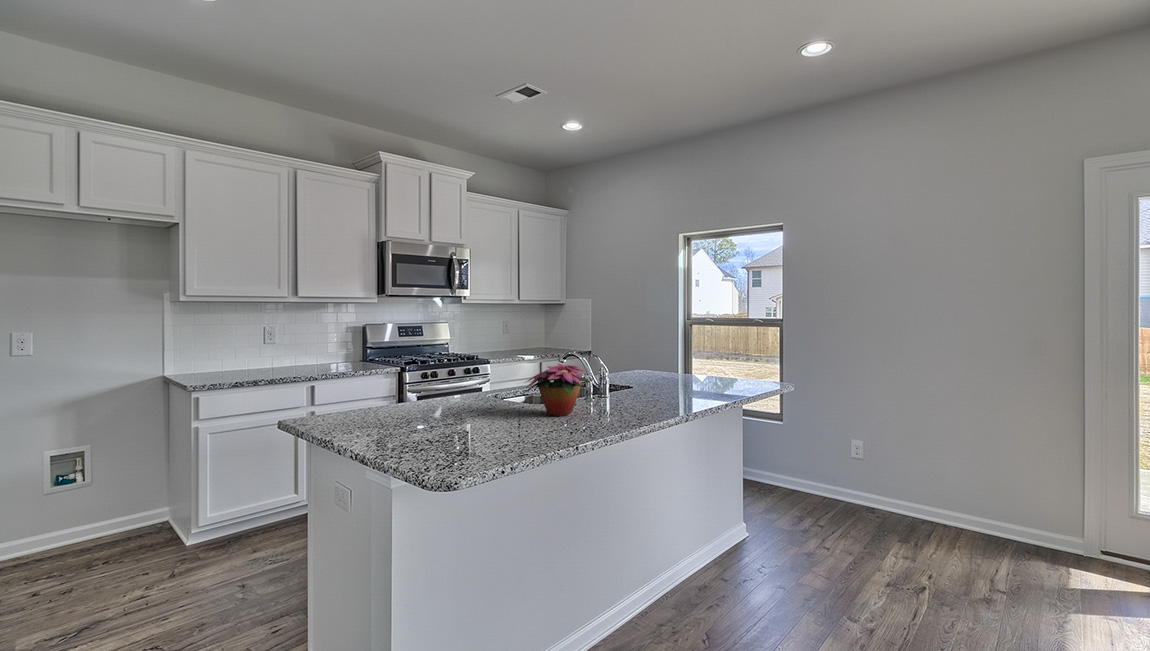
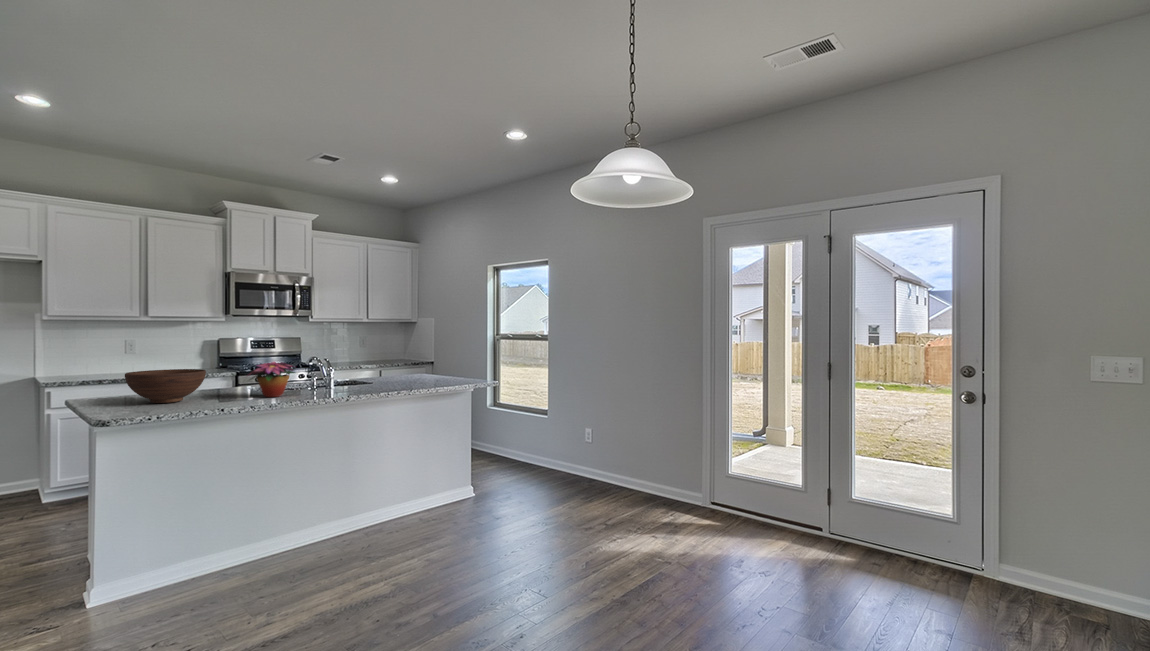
fruit bowl: none [387,376,488,430] -> present [125,369,206,403]

